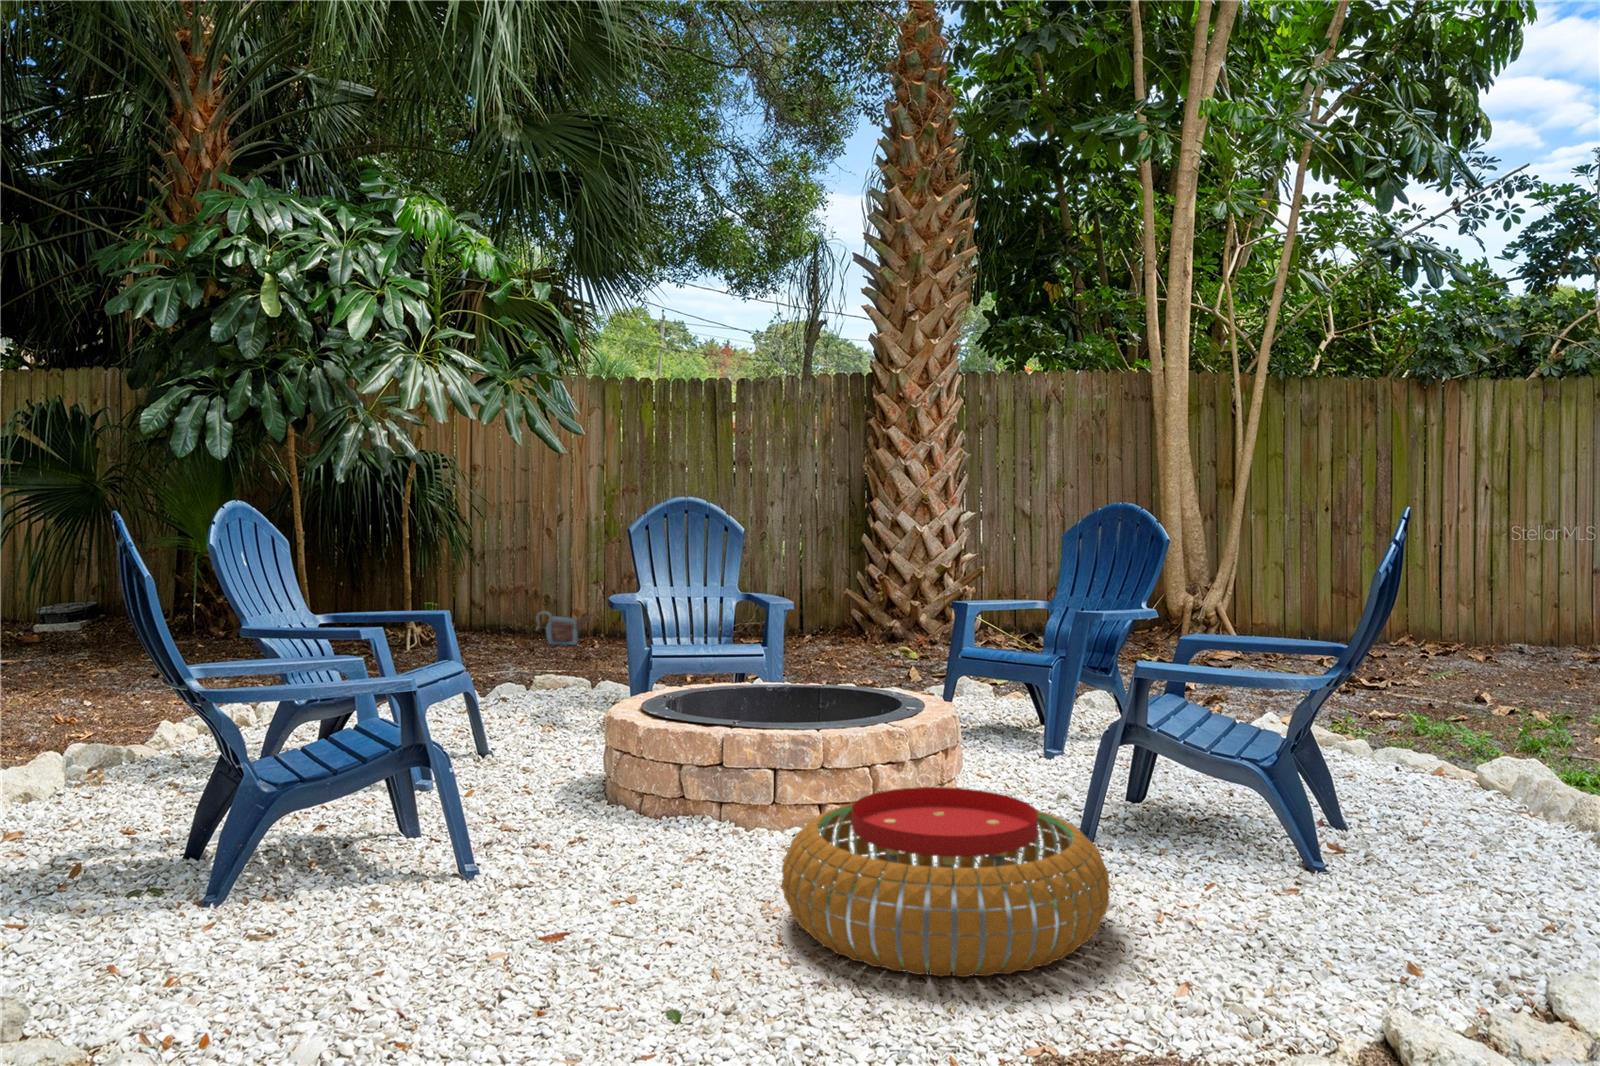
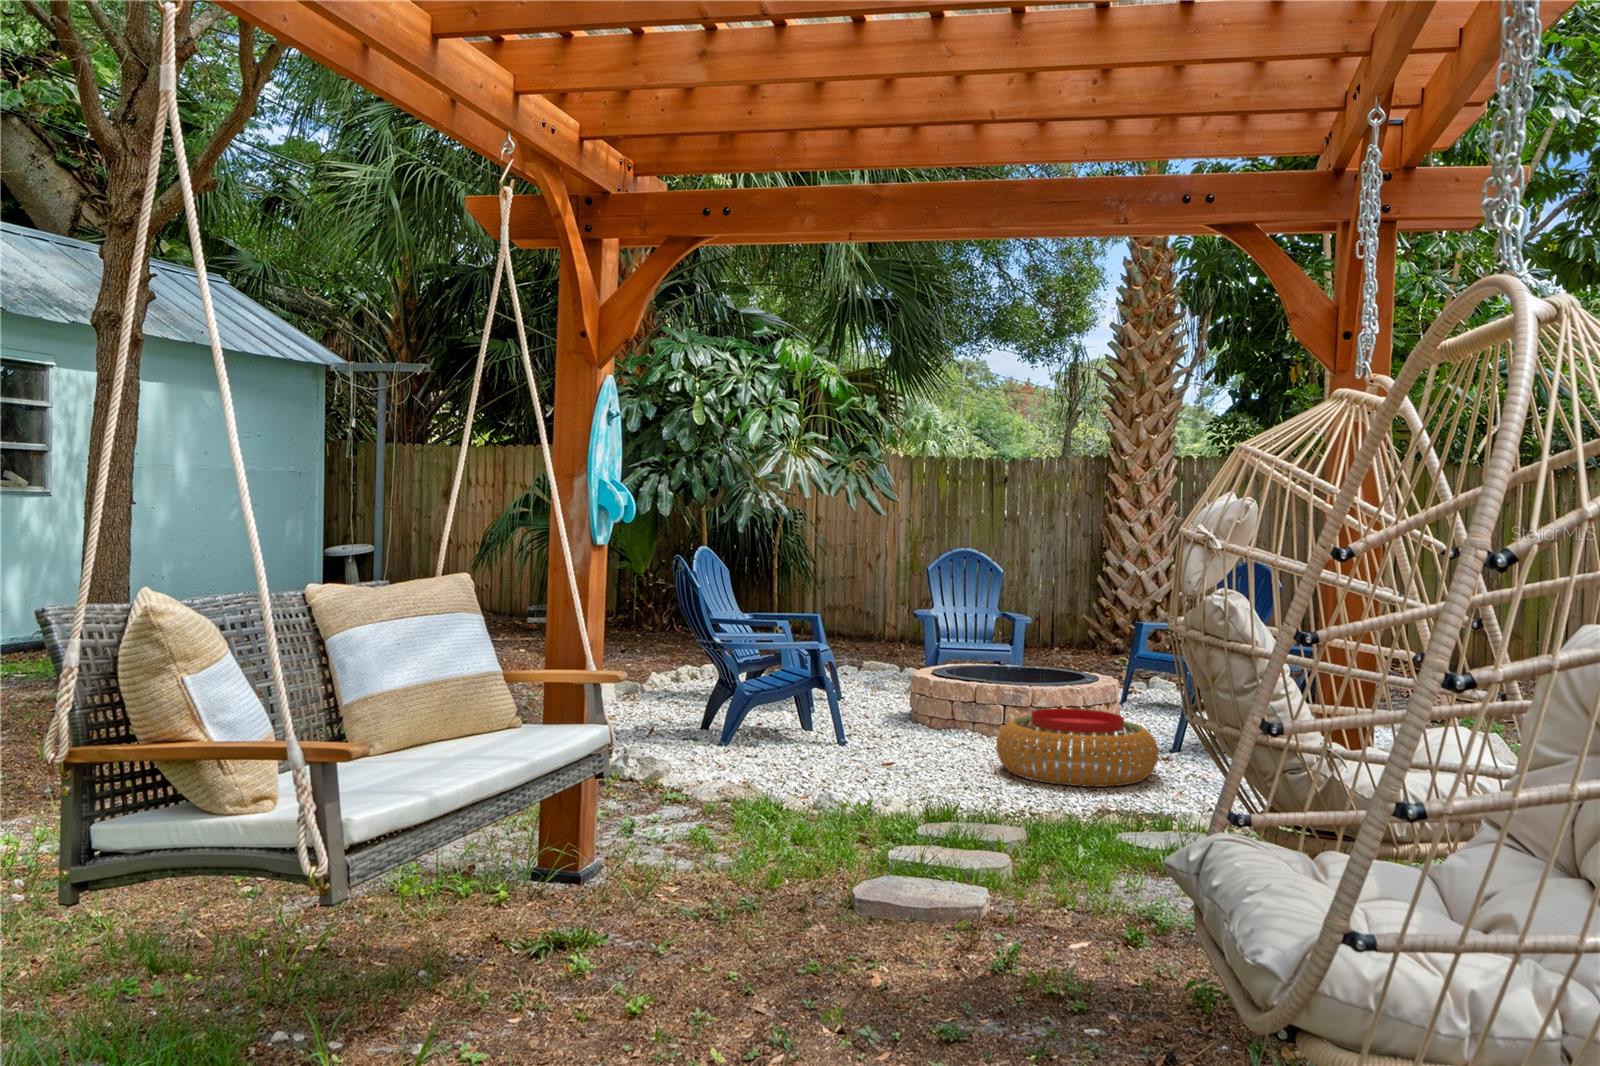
watering can: present [536,611,593,645] -> none [854,623,898,649]

